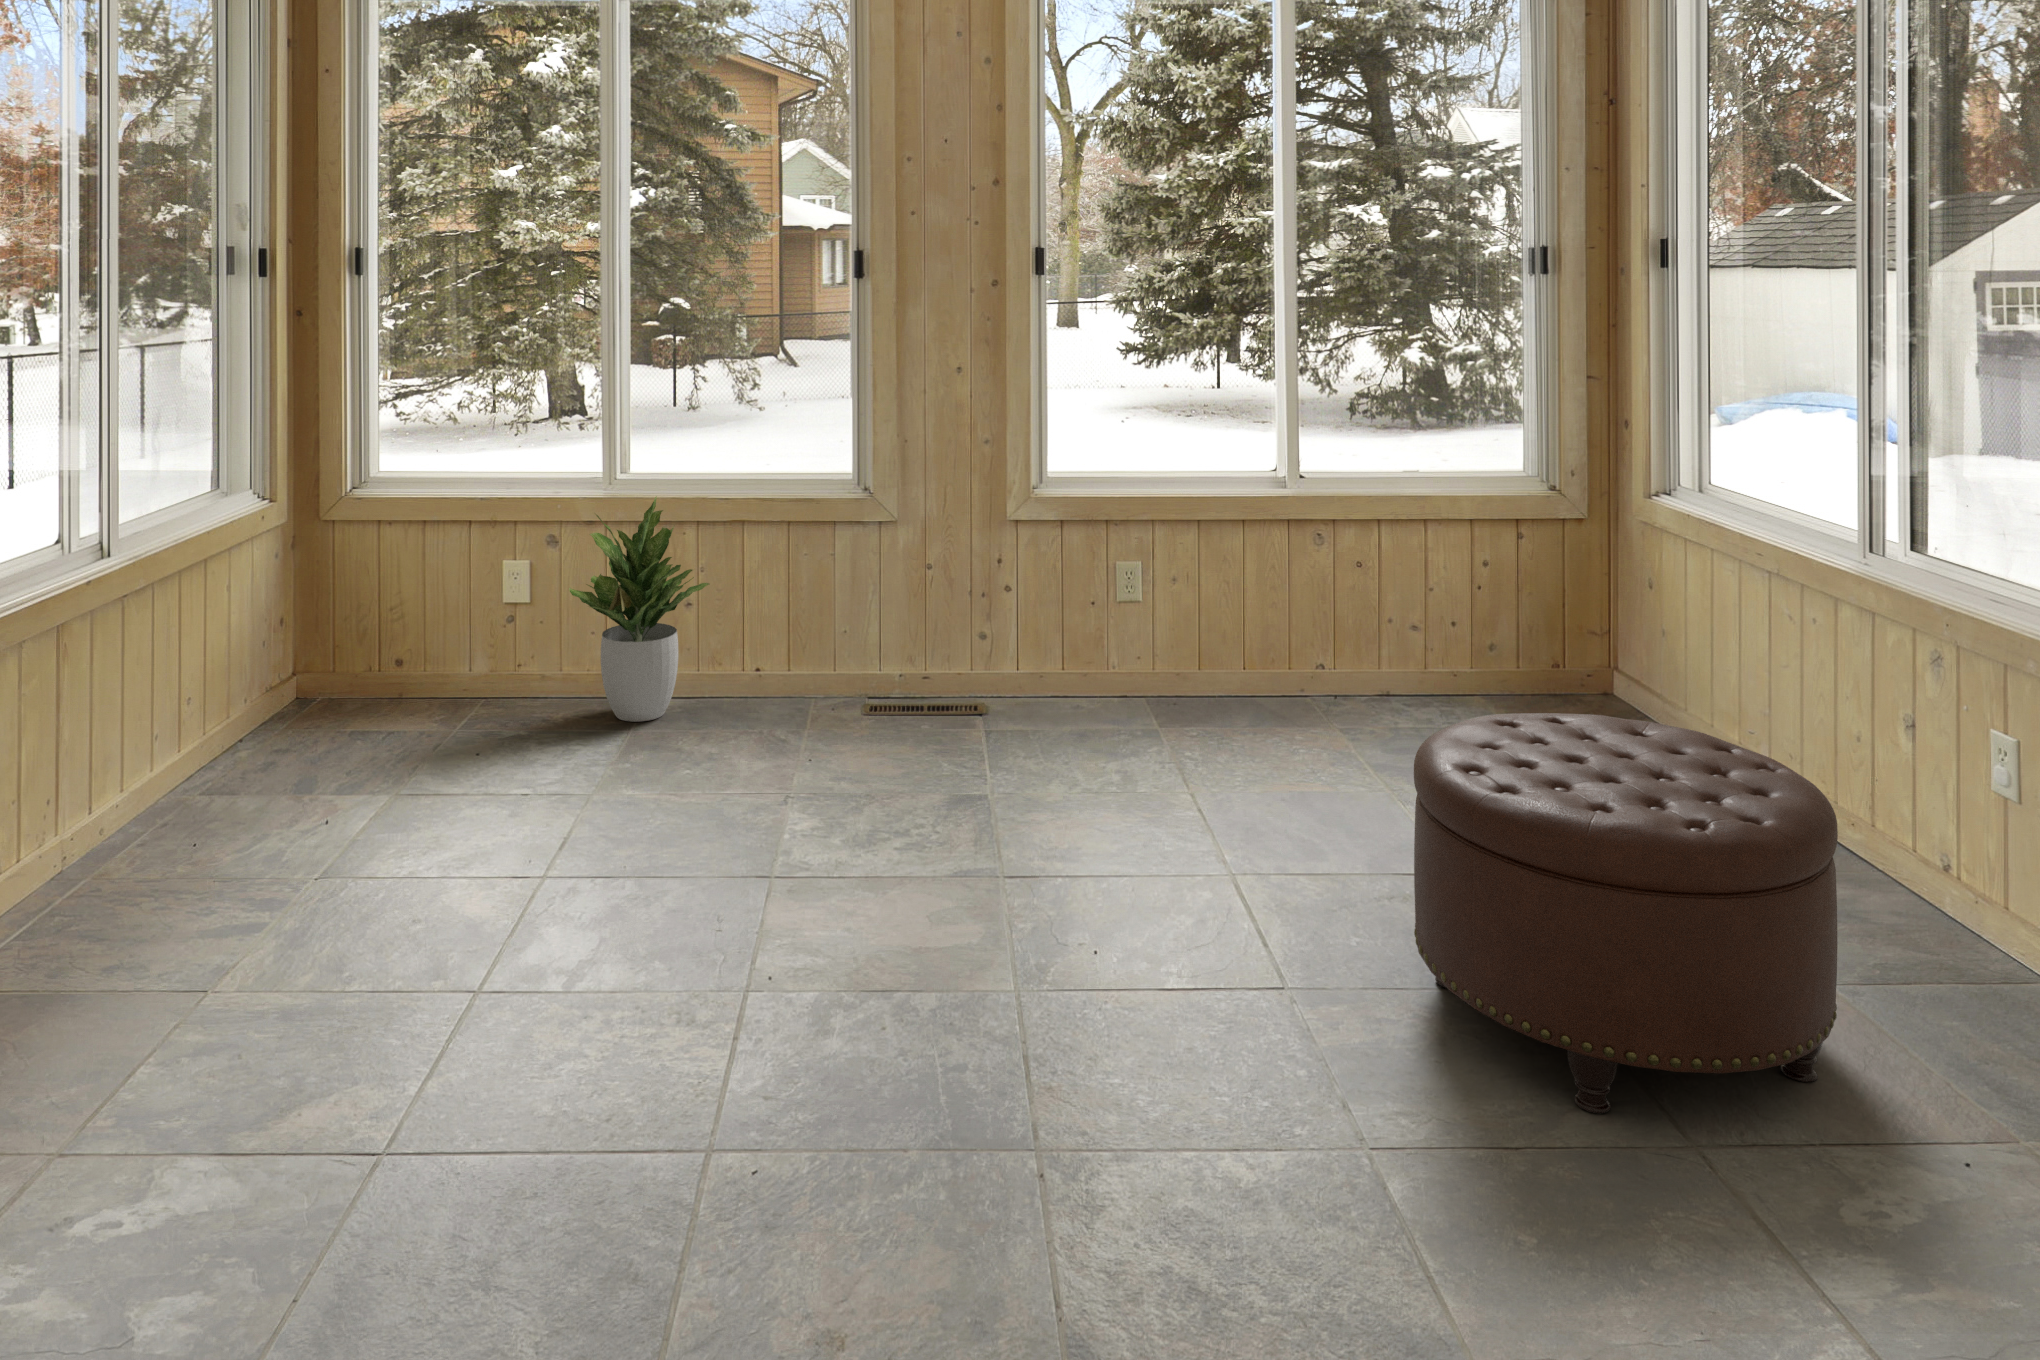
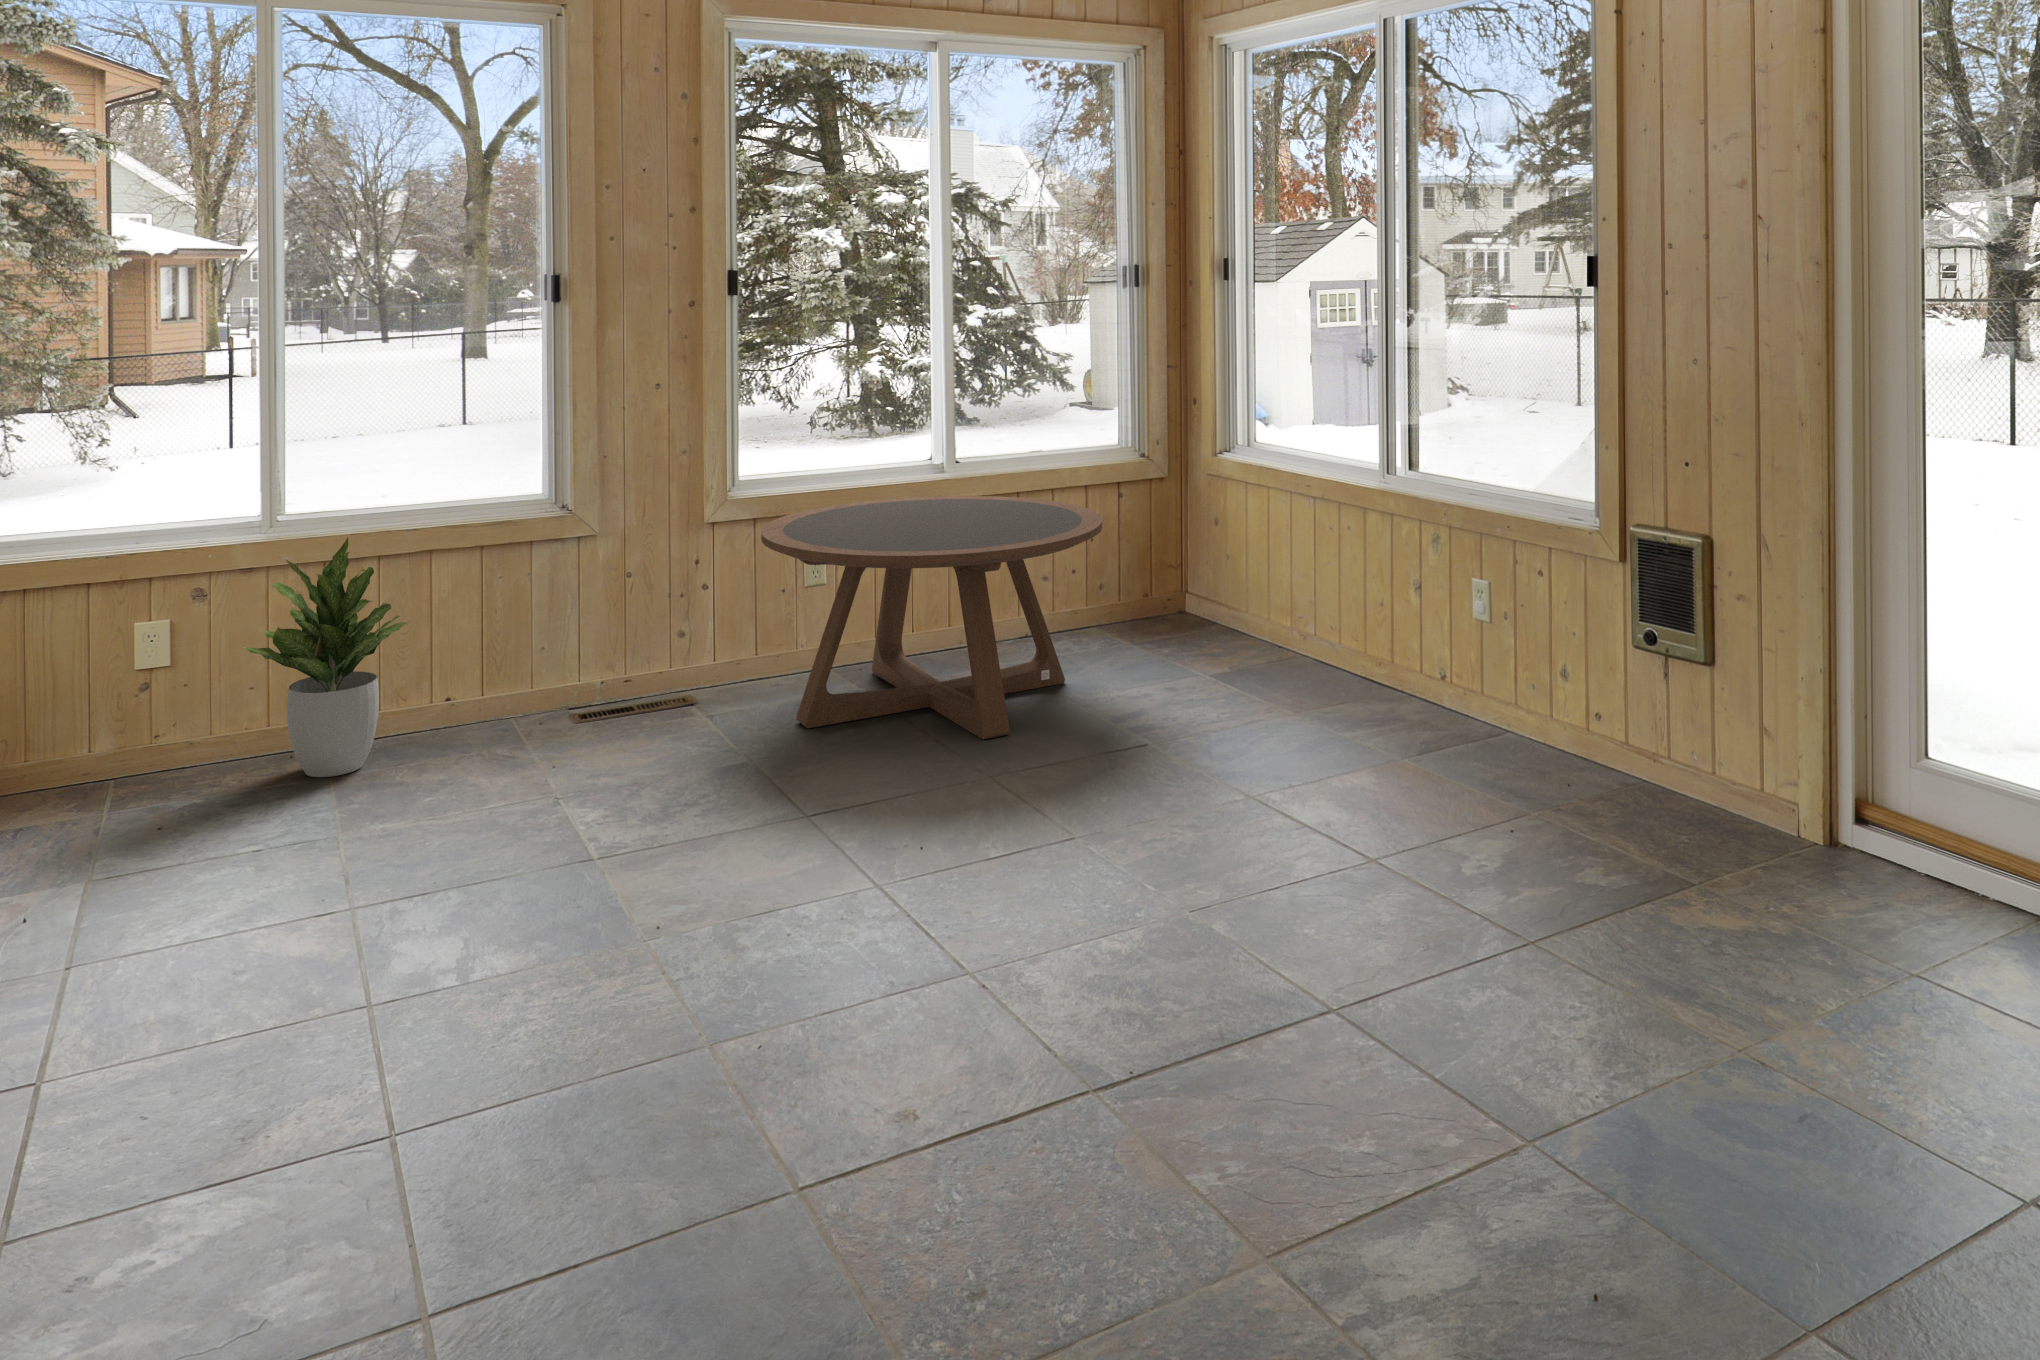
coffee table: none [1030,509,1433,814] -> present [761,496,1102,739]
ottoman: present [1414,713,1838,1114] -> none [1171,601,1437,855]

